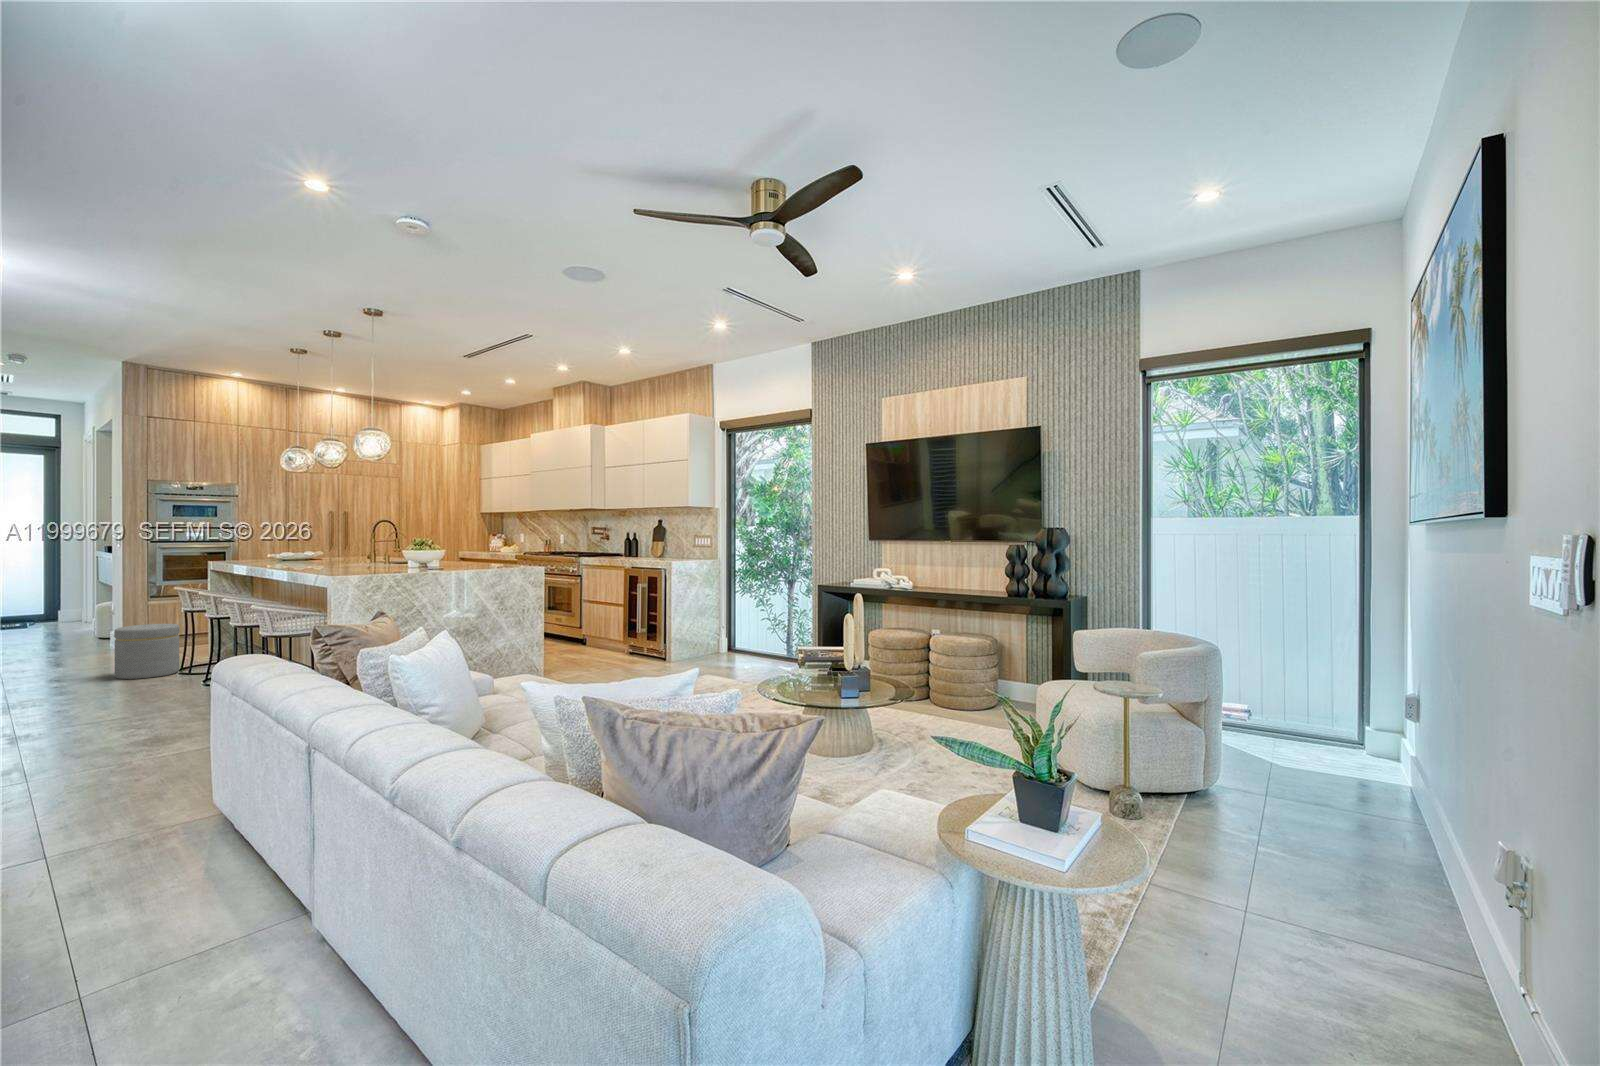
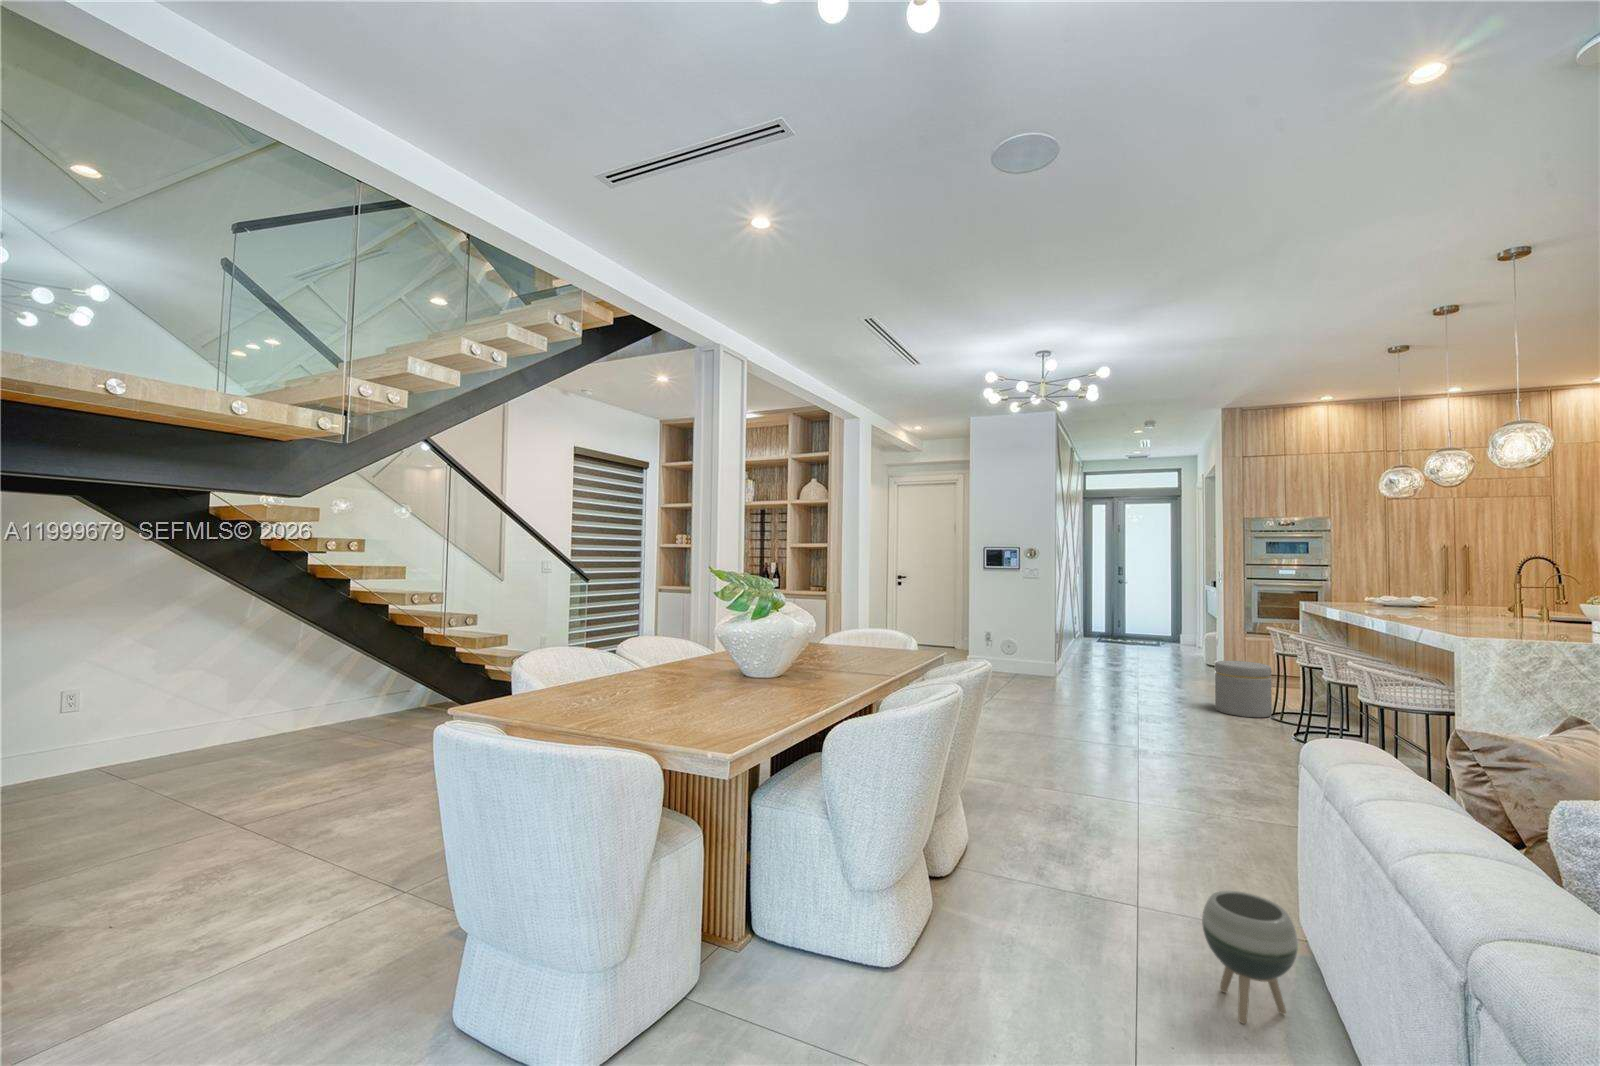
planter: none [130,779,213,874] -> present [1202,891,1298,1024]

